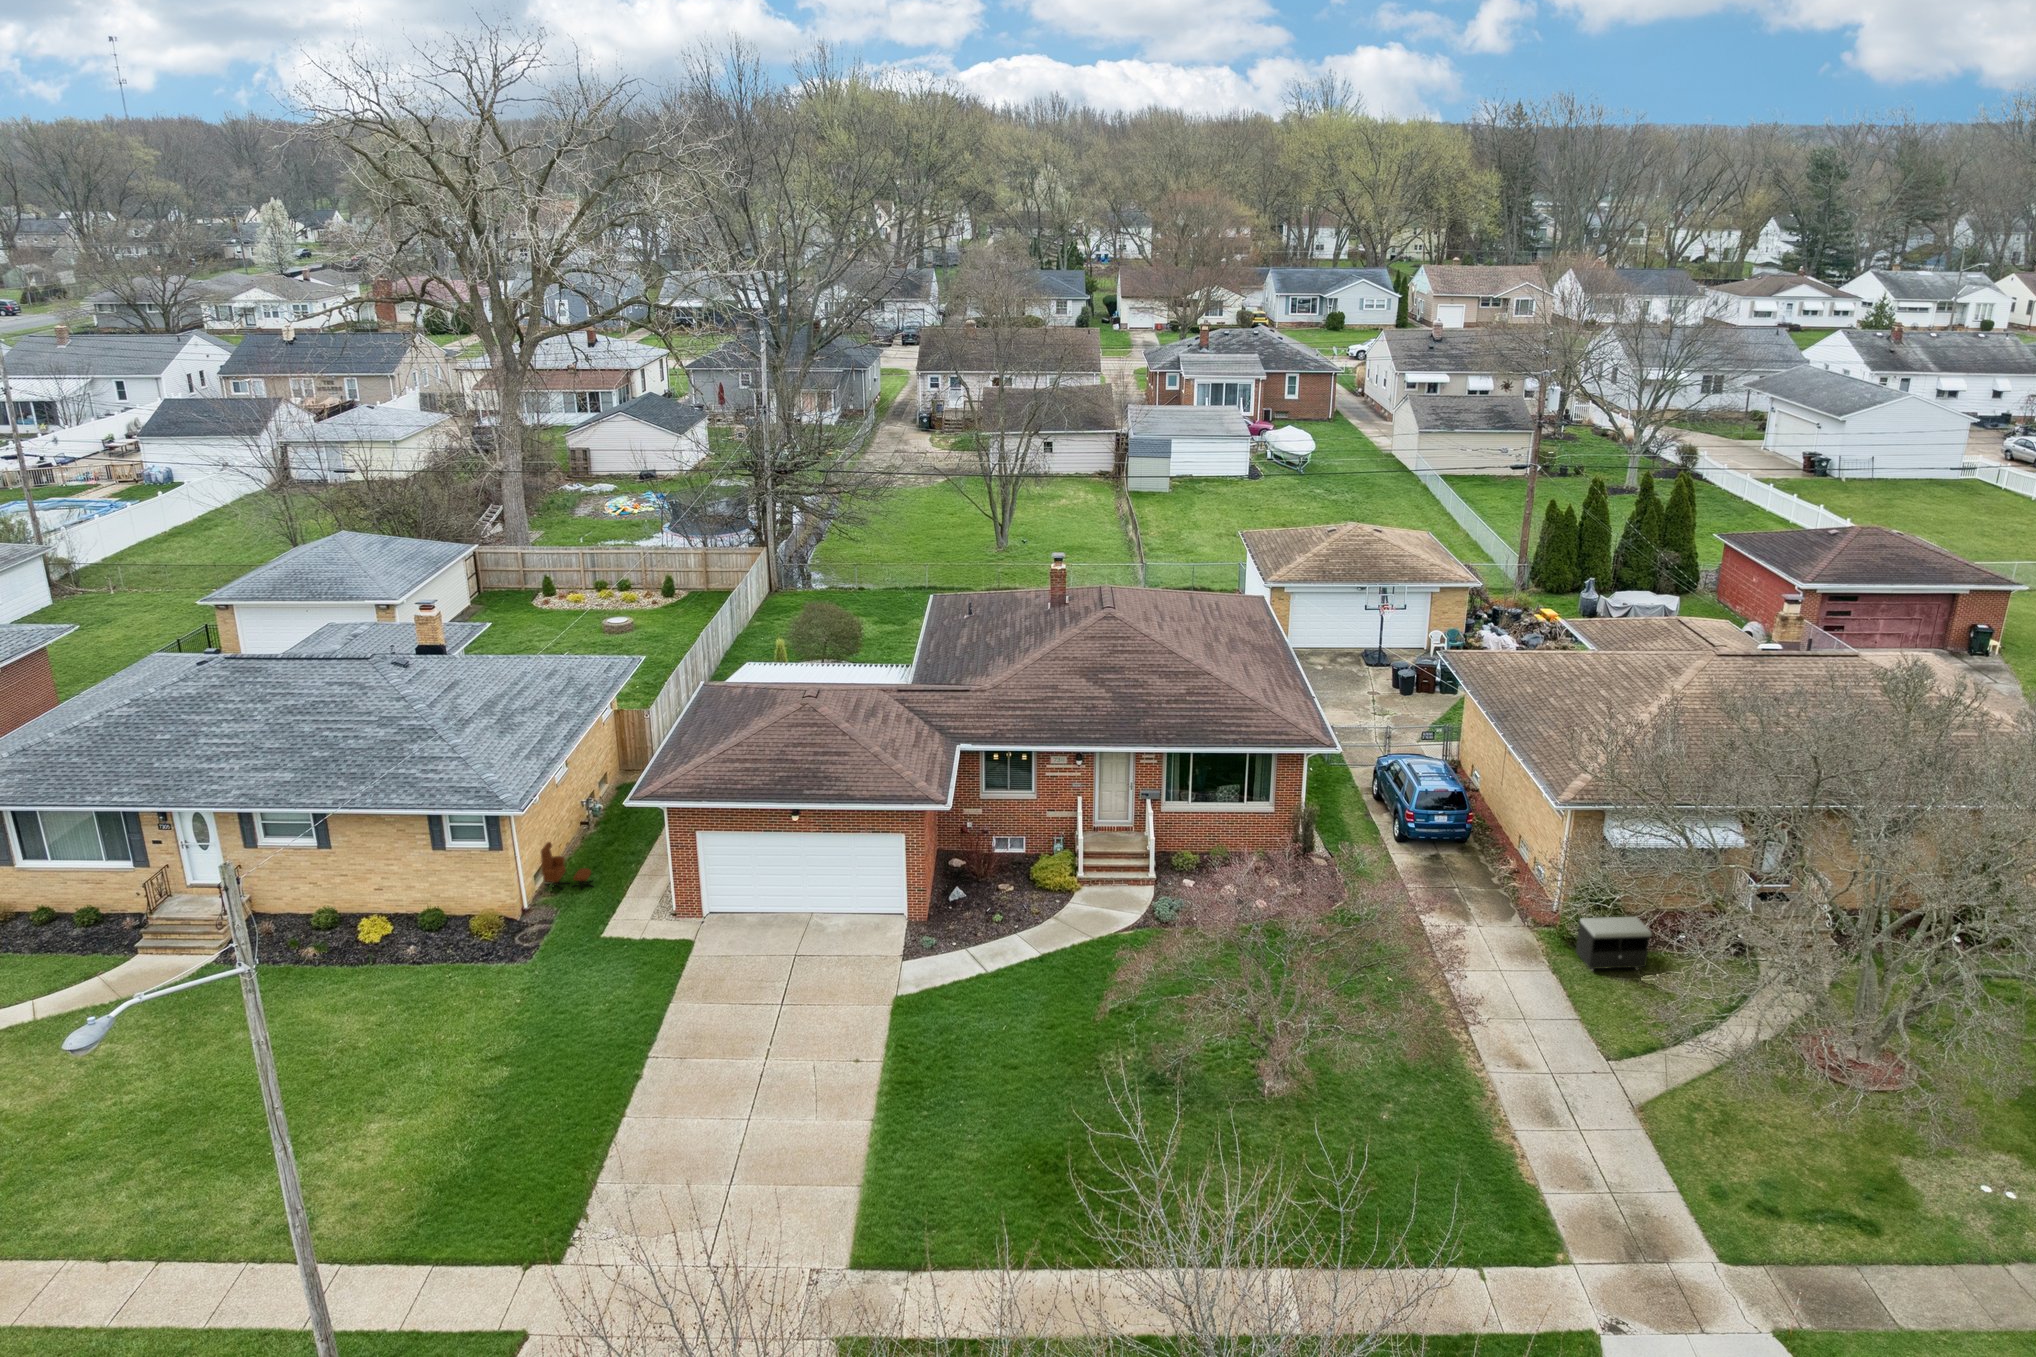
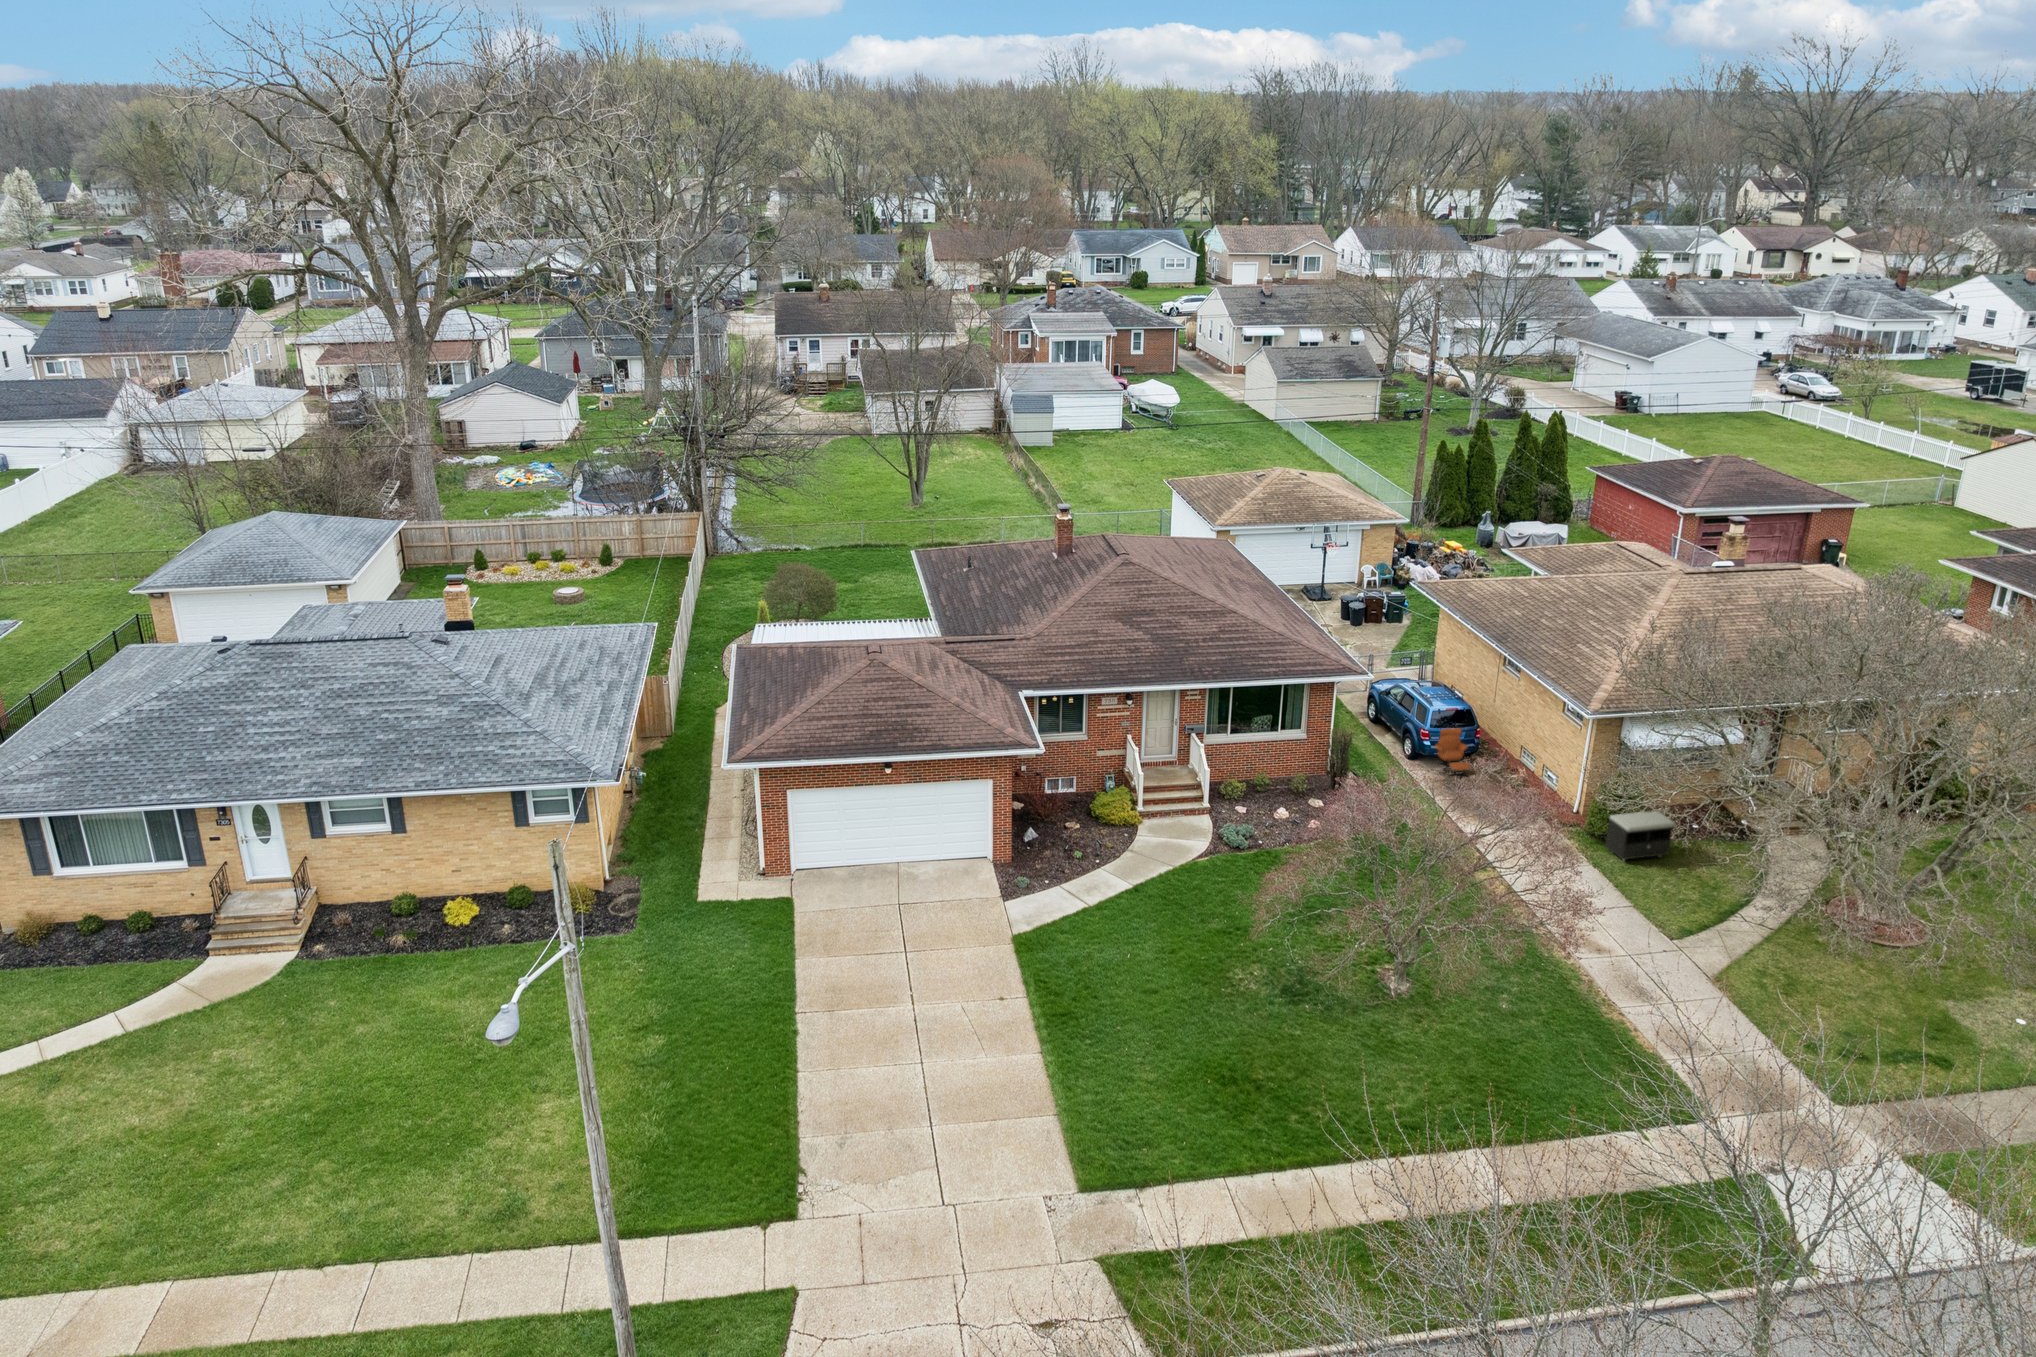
lounge chair: present [541,842,591,890] -> present [1435,728,1470,775]

